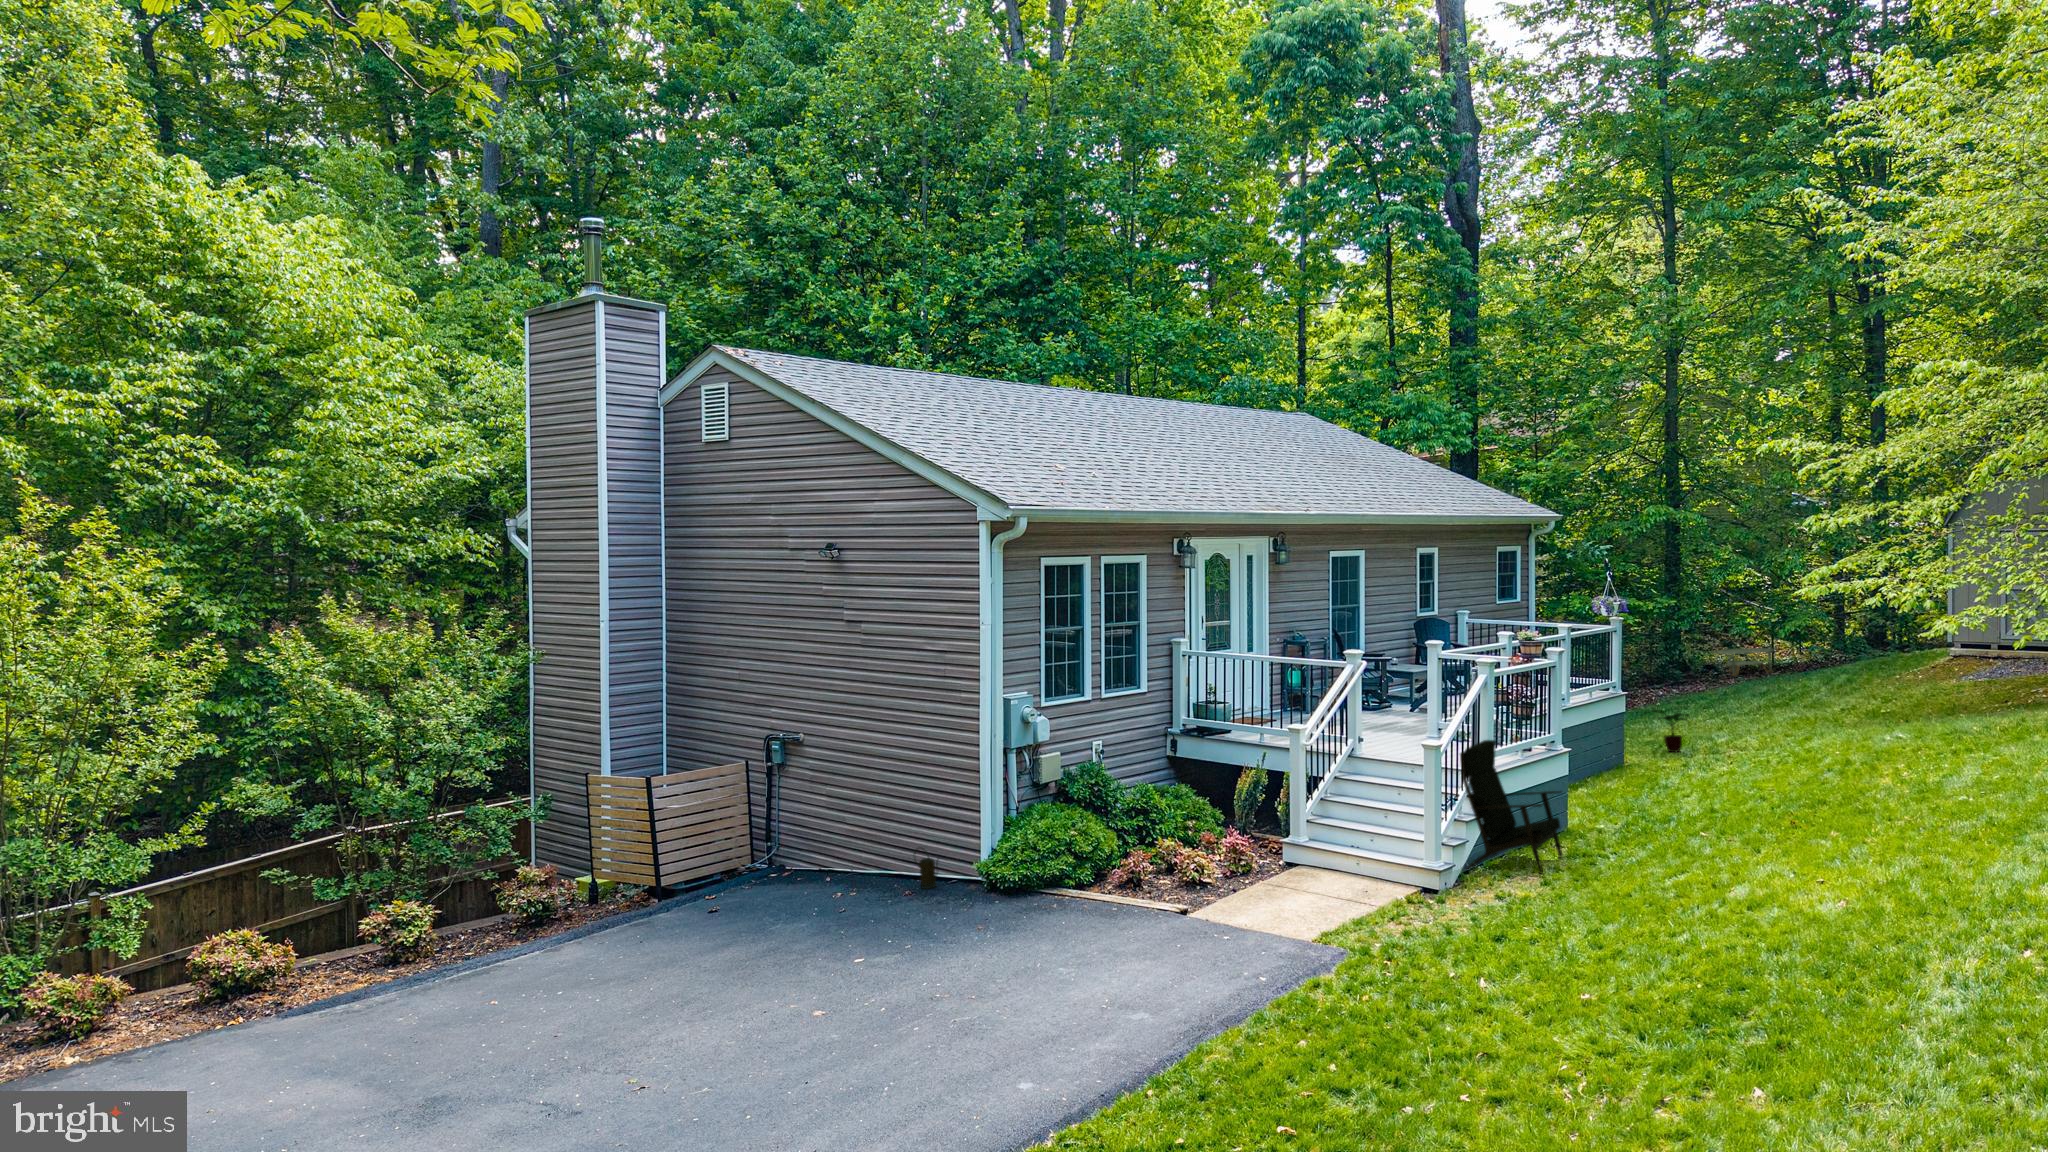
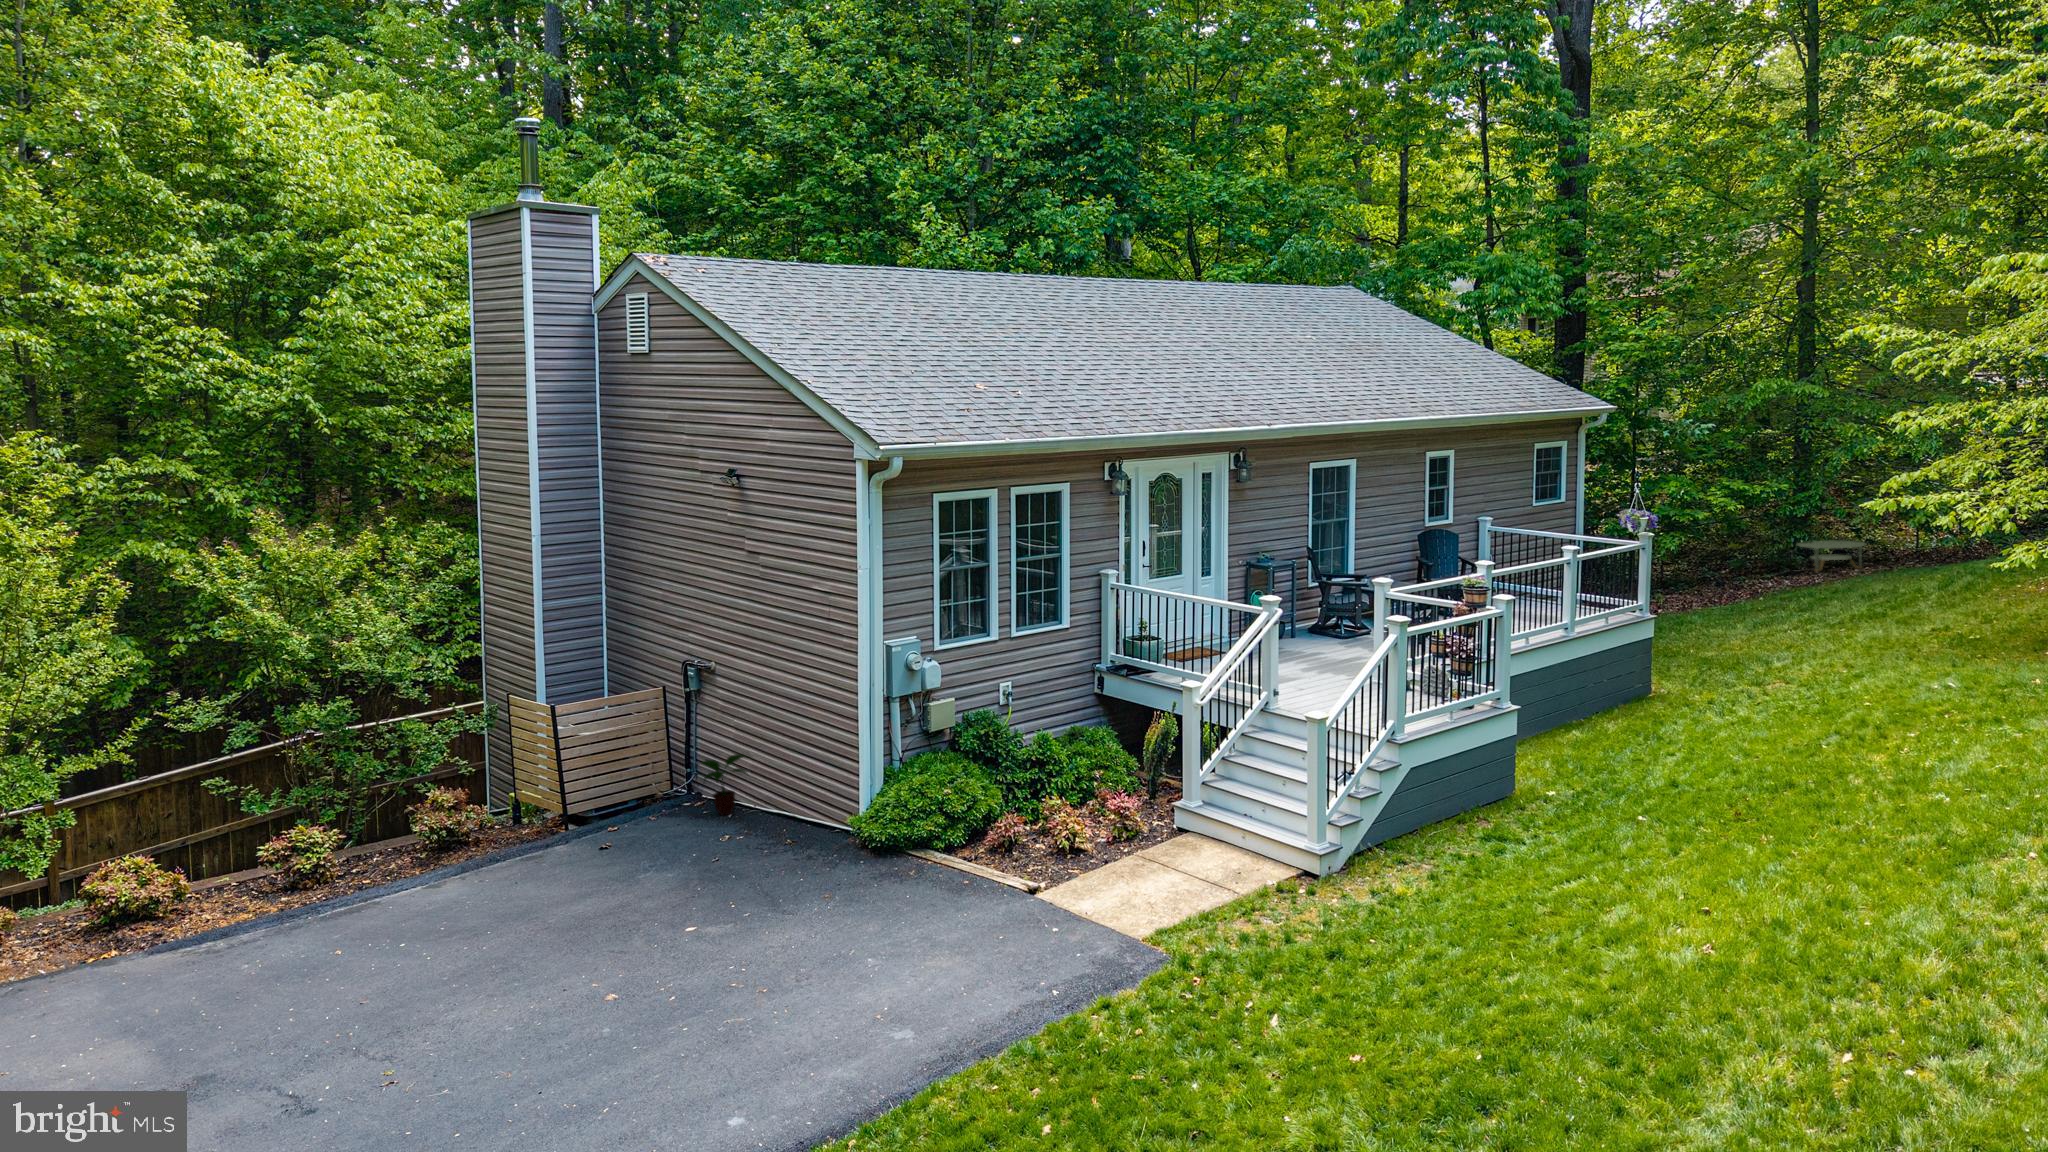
potted plant: present [1645,710,1689,752] -> present [697,754,751,815]
lounge chair: present [1460,740,1563,874] -> none [1353,712,1472,870]
watering can: present [915,848,938,889] -> none [799,792,820,834]

